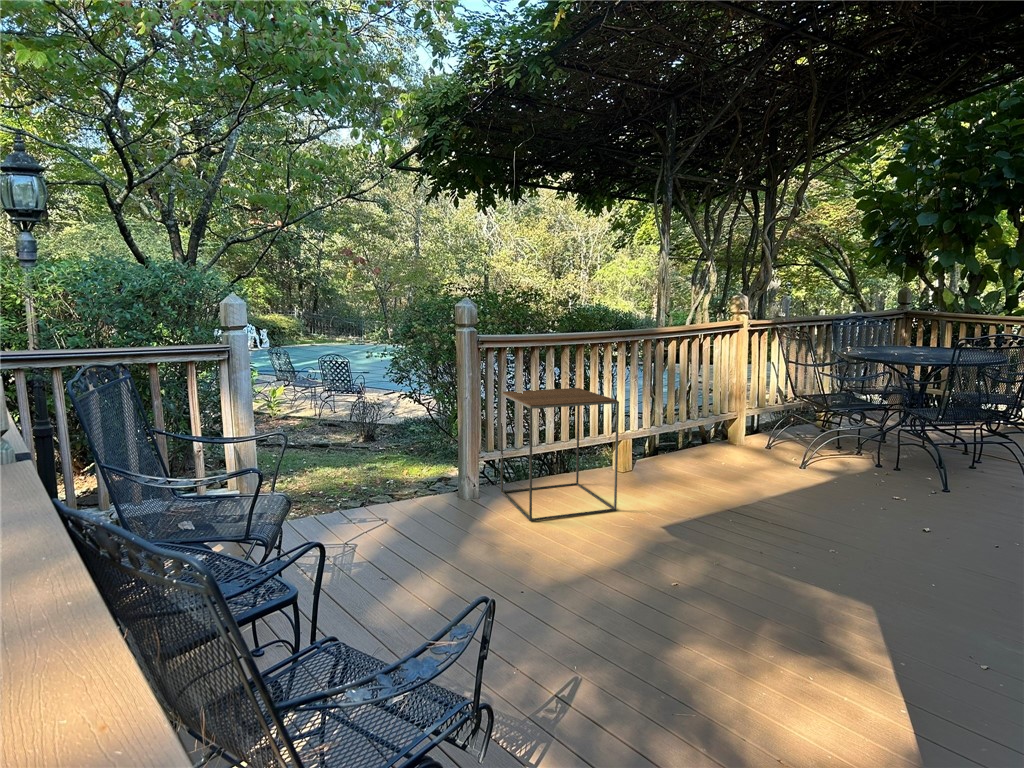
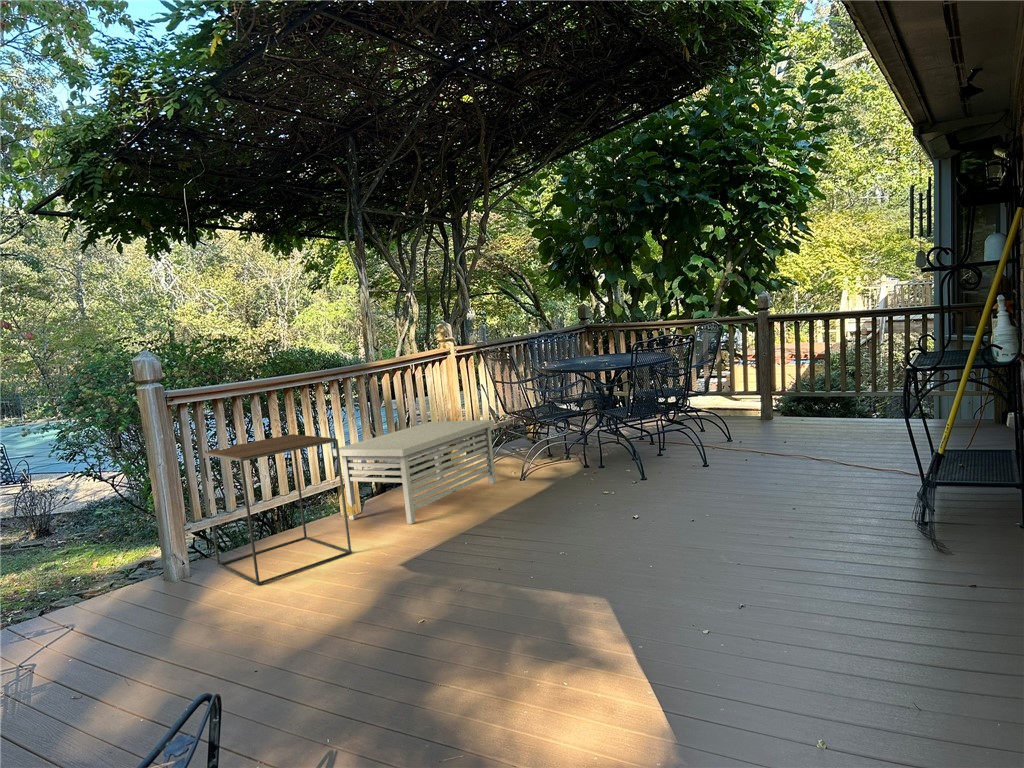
storage bench: none [613,393,781,494] -> present [333,420,496,524]

